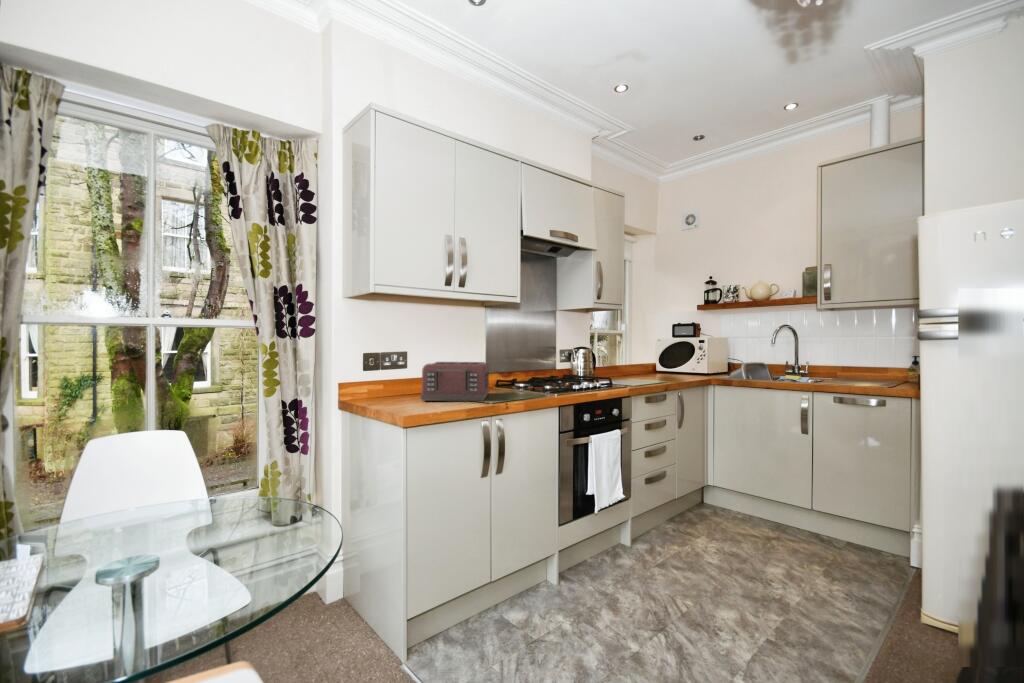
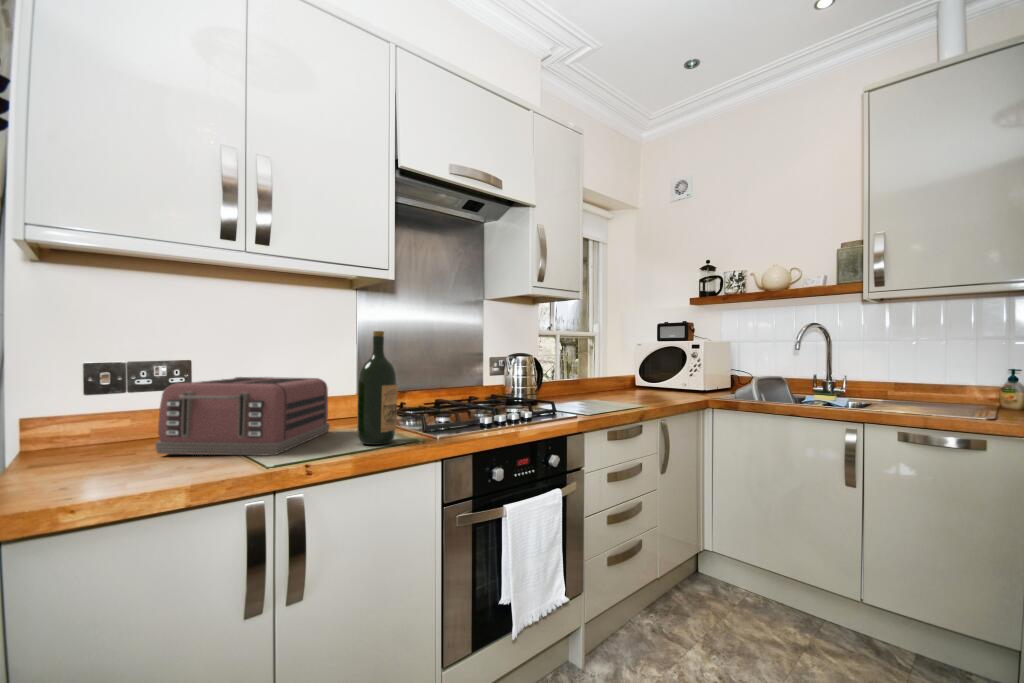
wine bottle: none [517,336,538,397] -> present [357,331,397,445]

